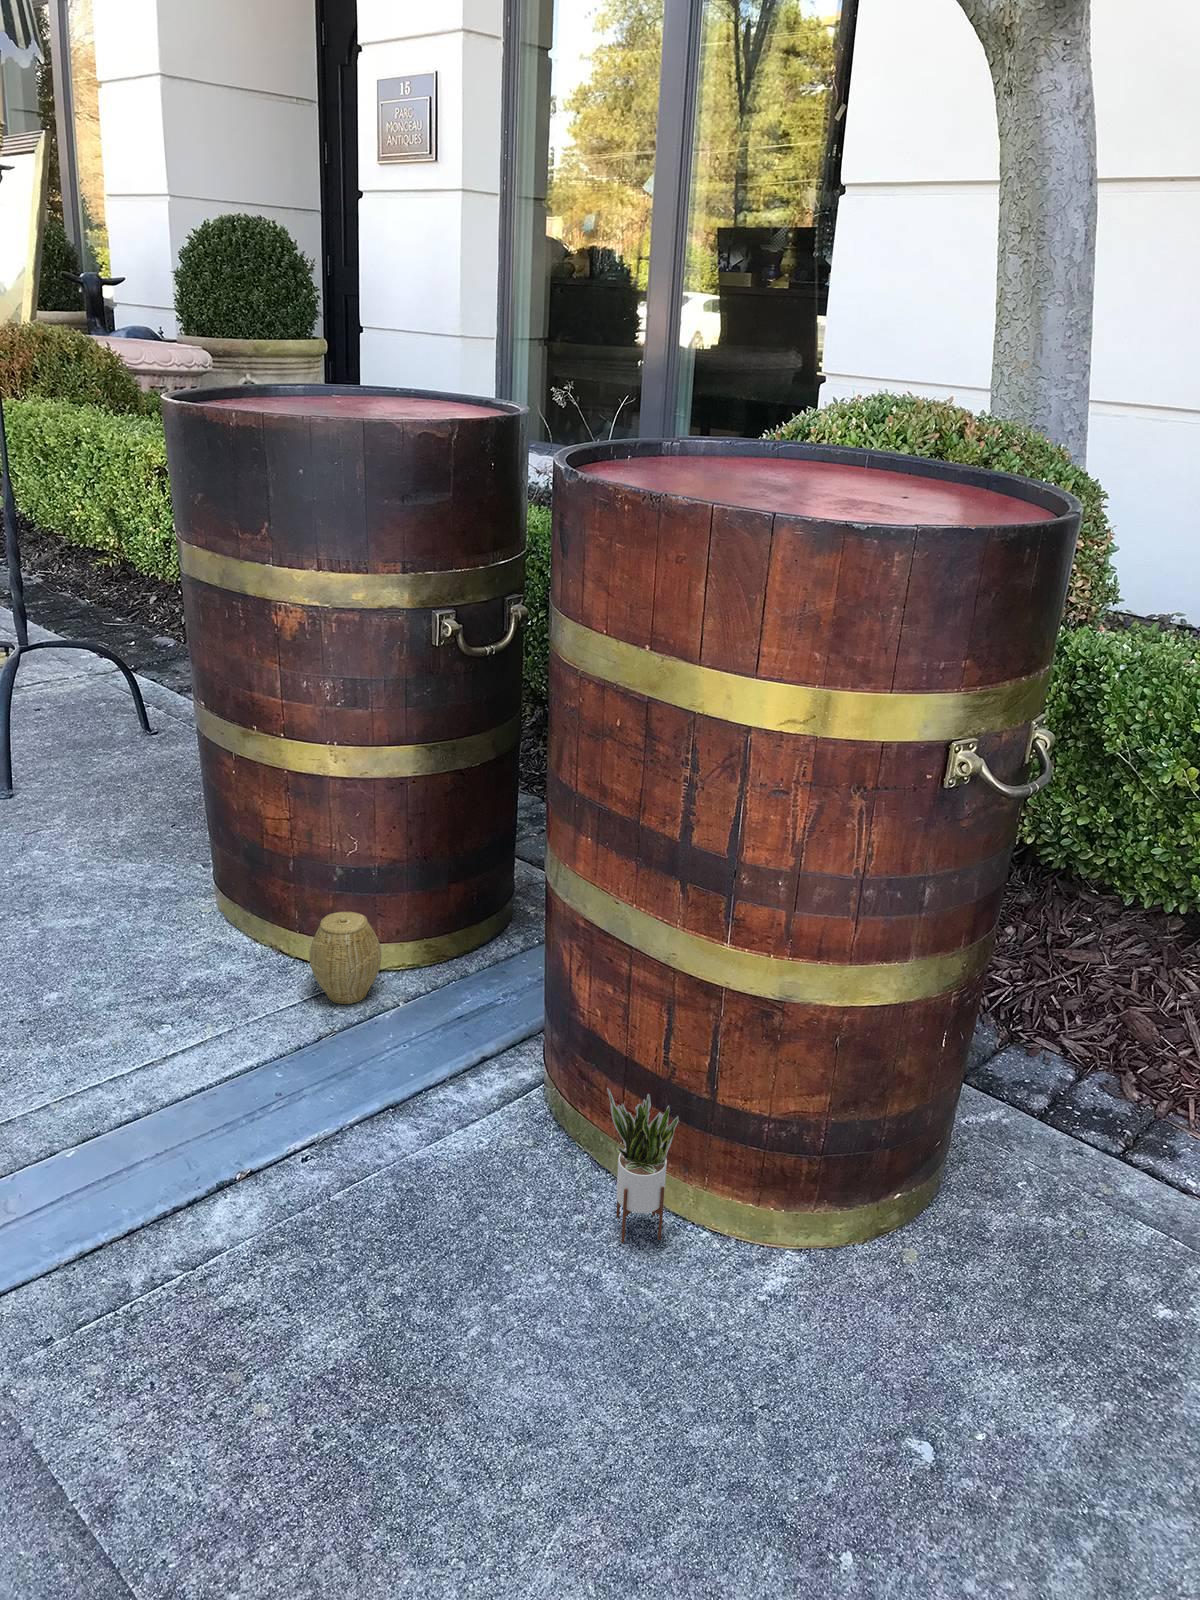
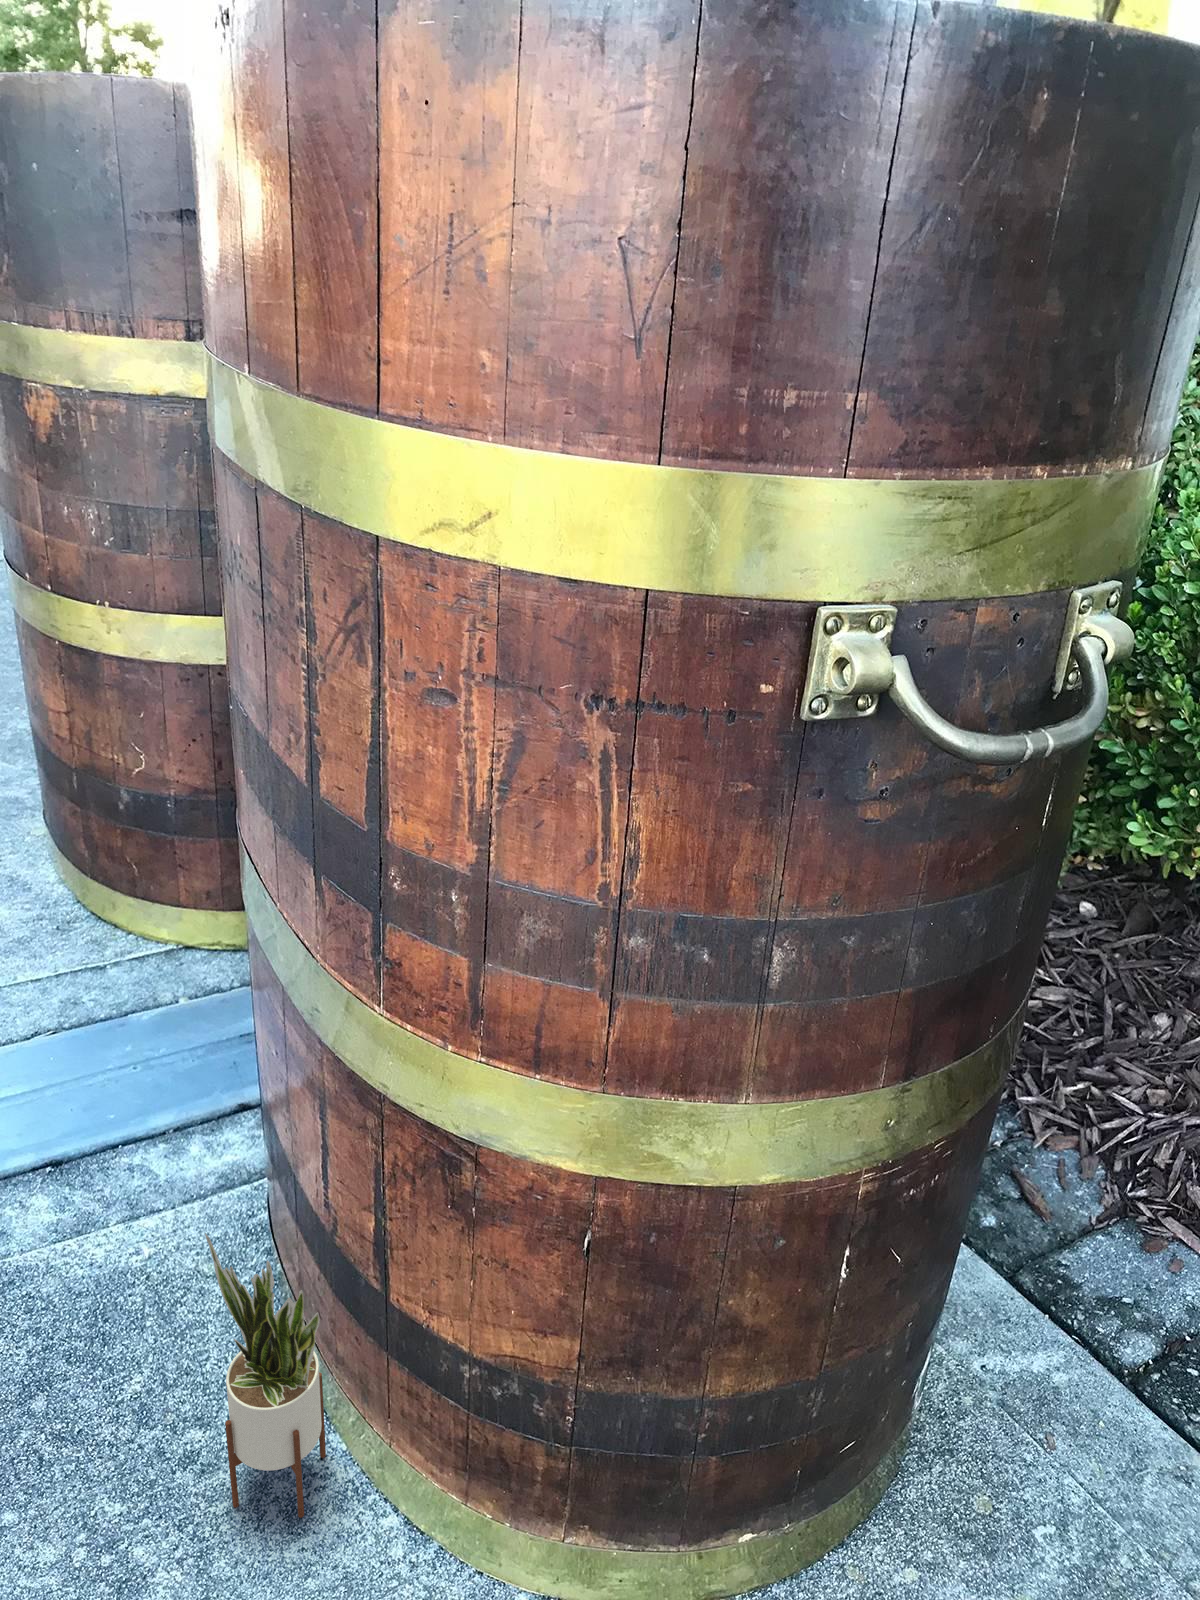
woven basket: present [310,912,381,1004] -> none [61,856,170,989]

